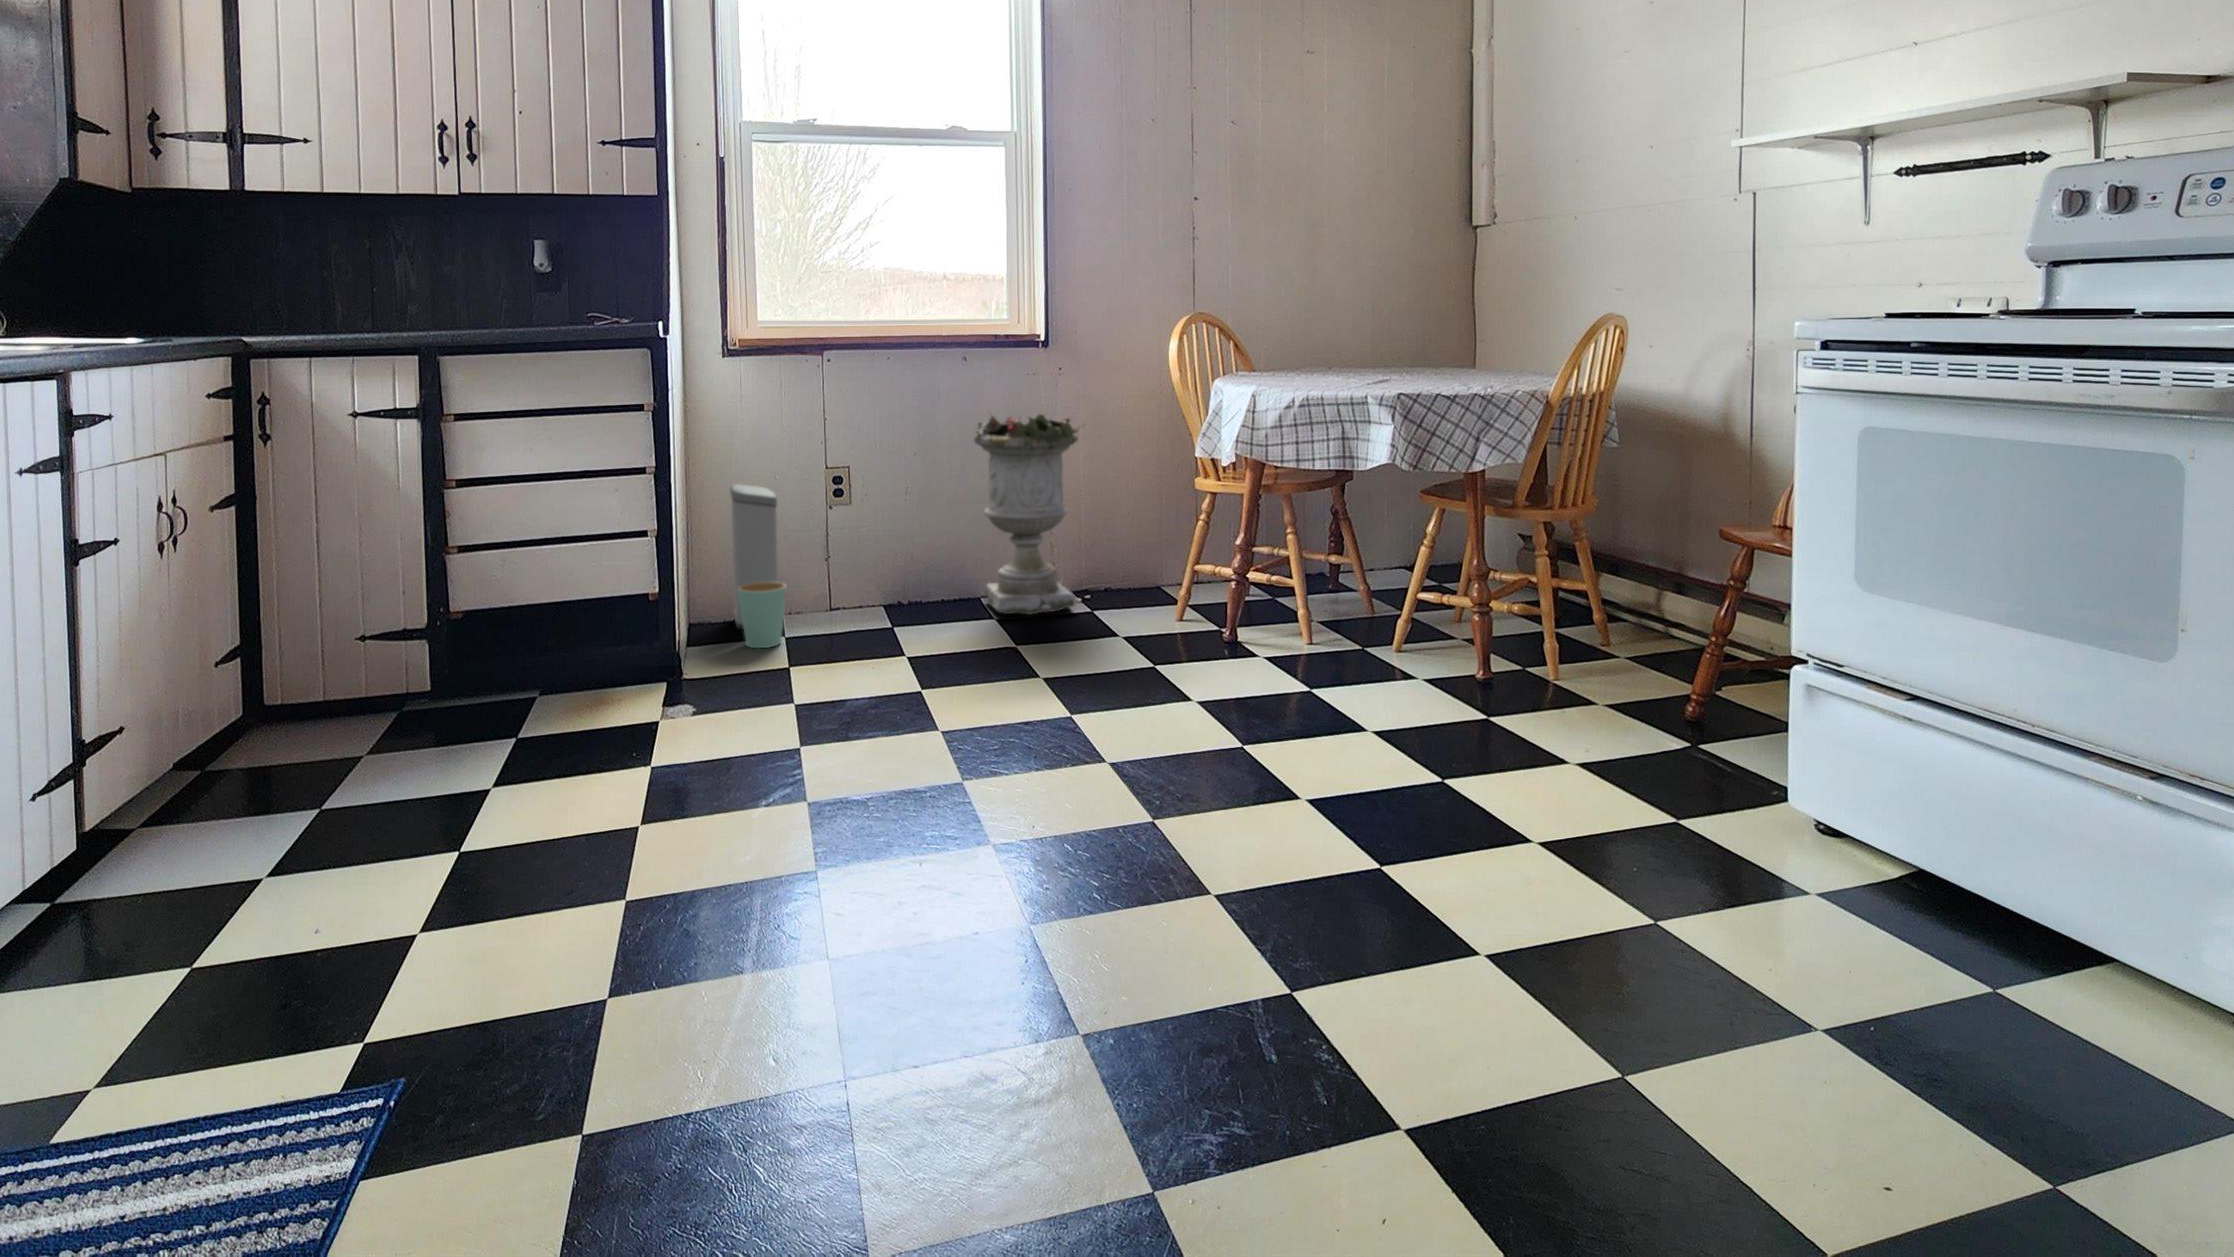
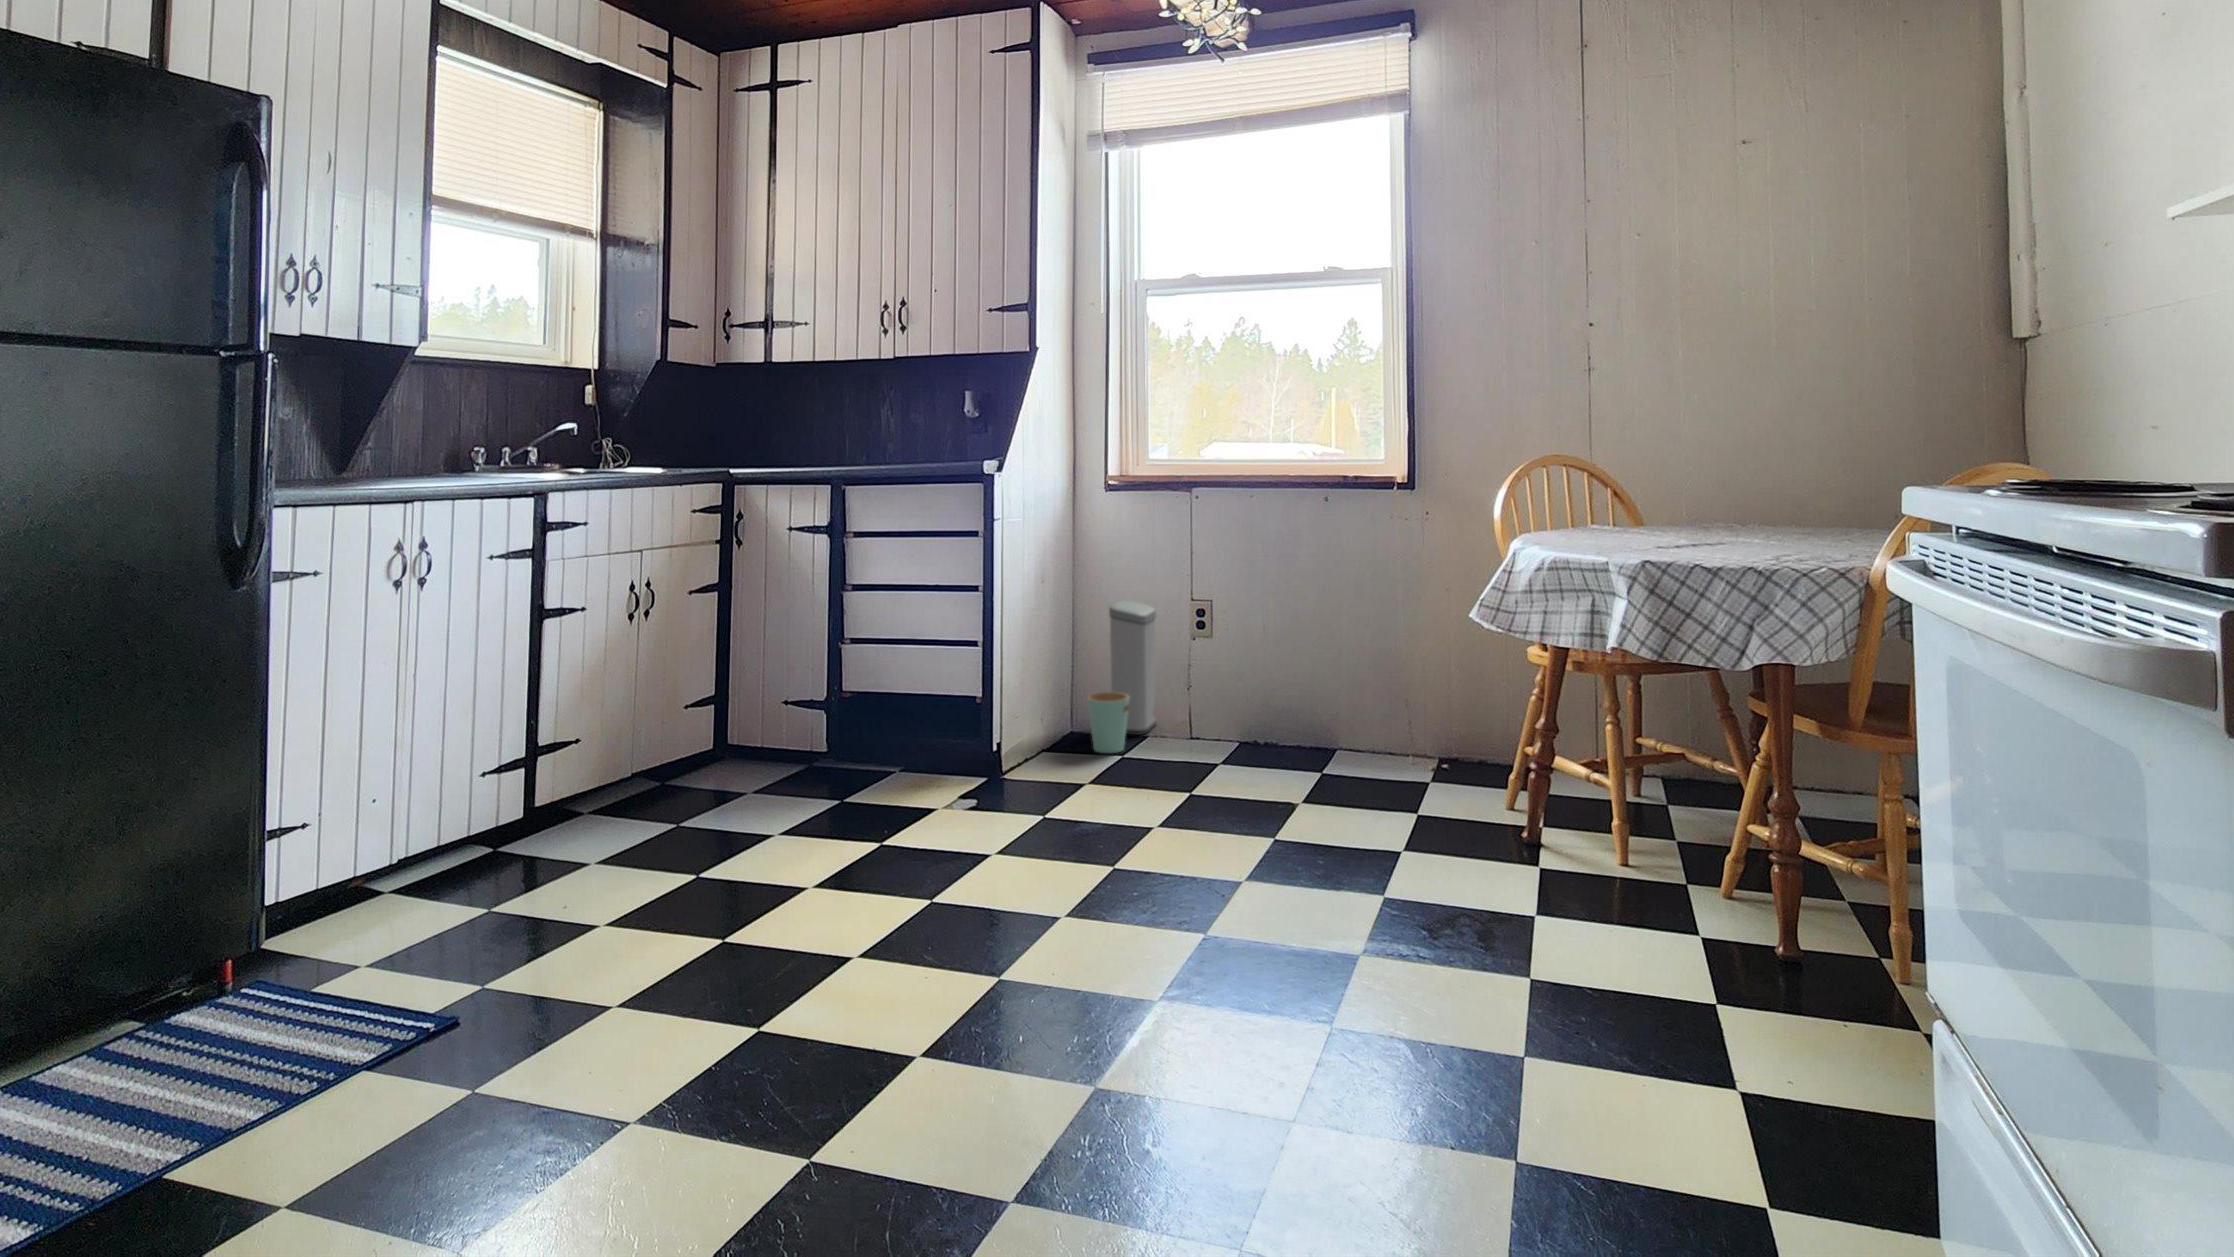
planter: present [974,414,1078,615] -> none [1325,548,1432,762]

